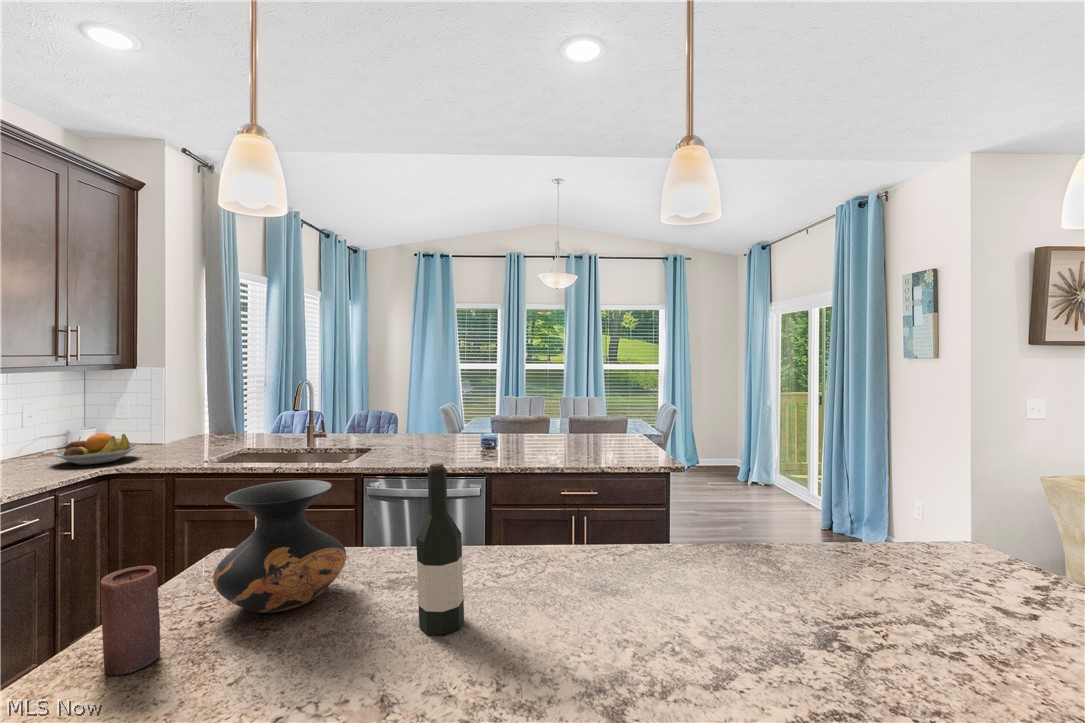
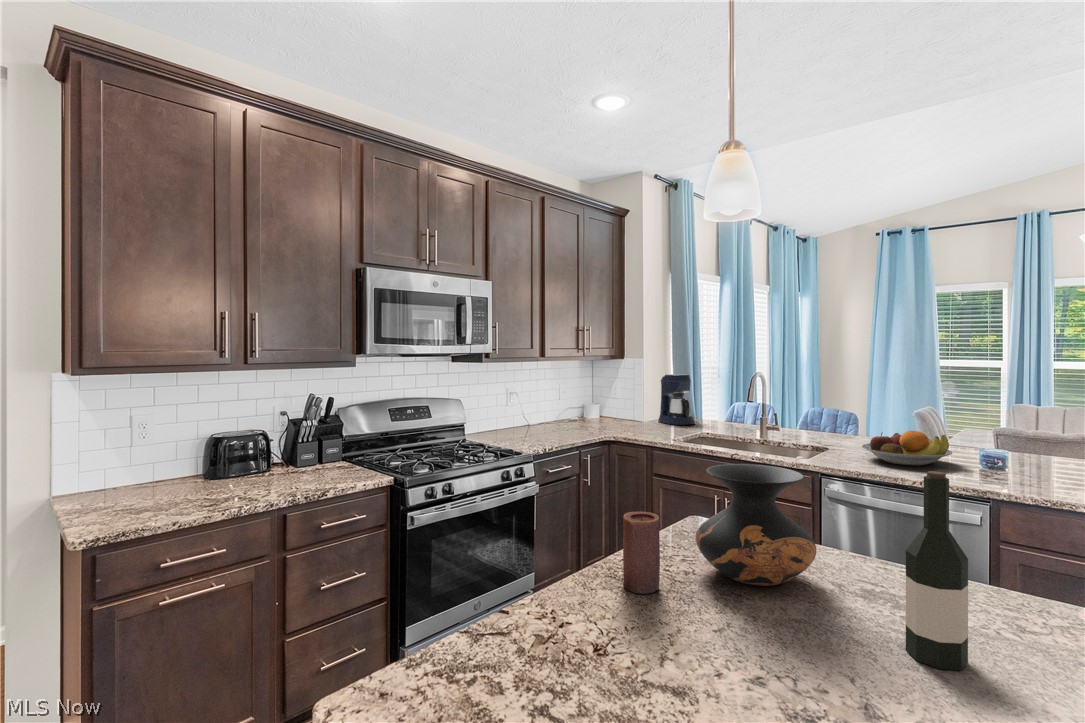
coffee maker: none [191,388,238,445] -> present [658,374,695,425]
fruit bowl: present [52,433,139,465] -> present [862,431,952,465]

